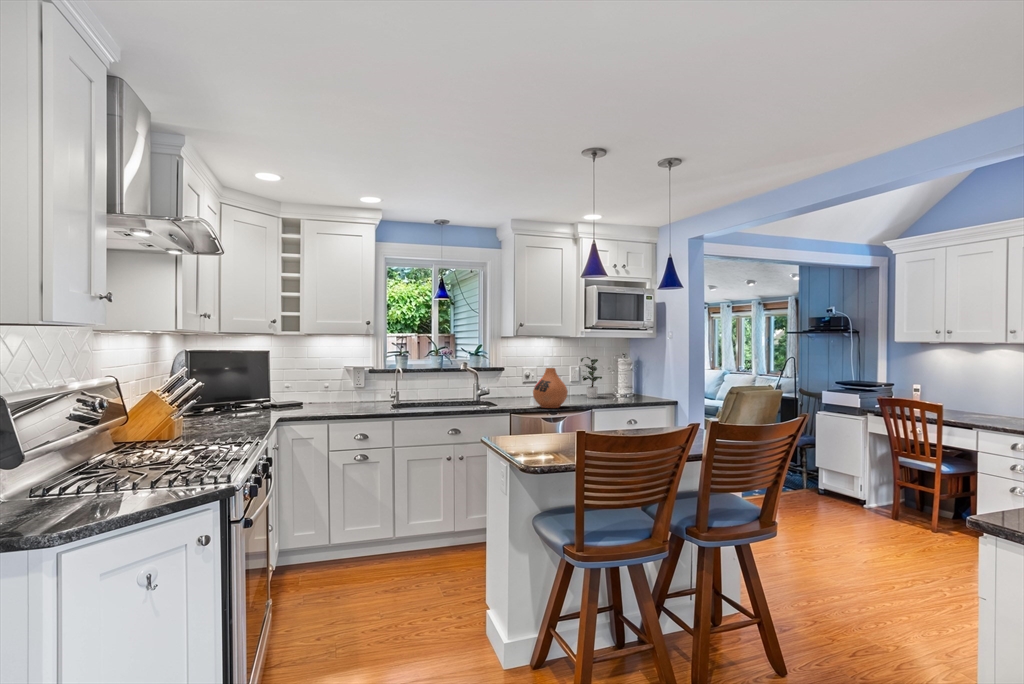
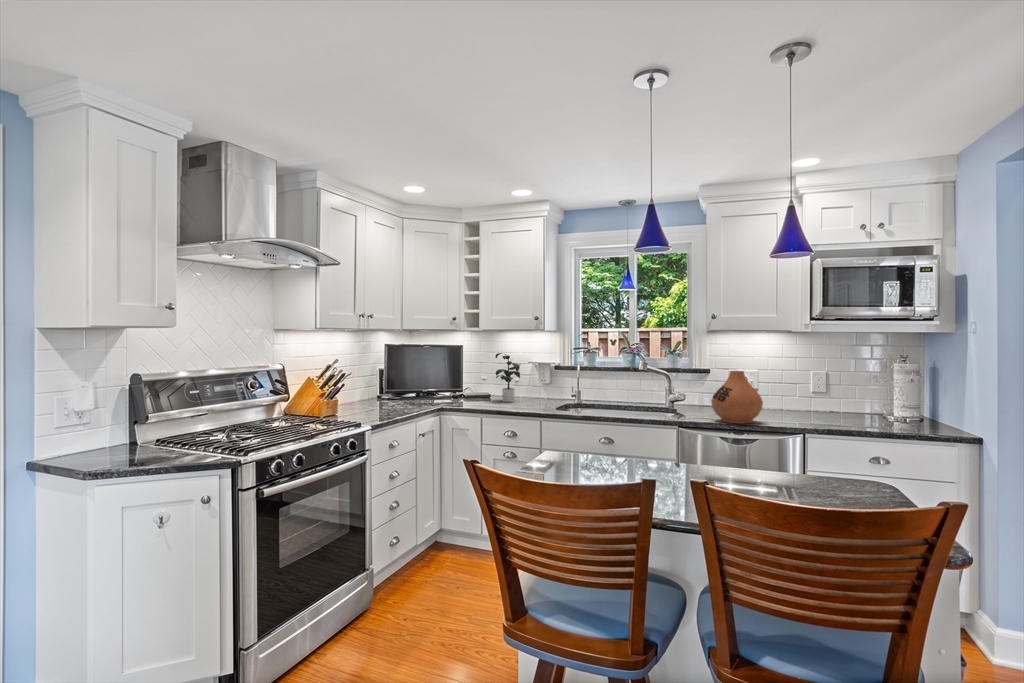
potted plant: present [581,357,602,398] -> present [495,353,520,402]

